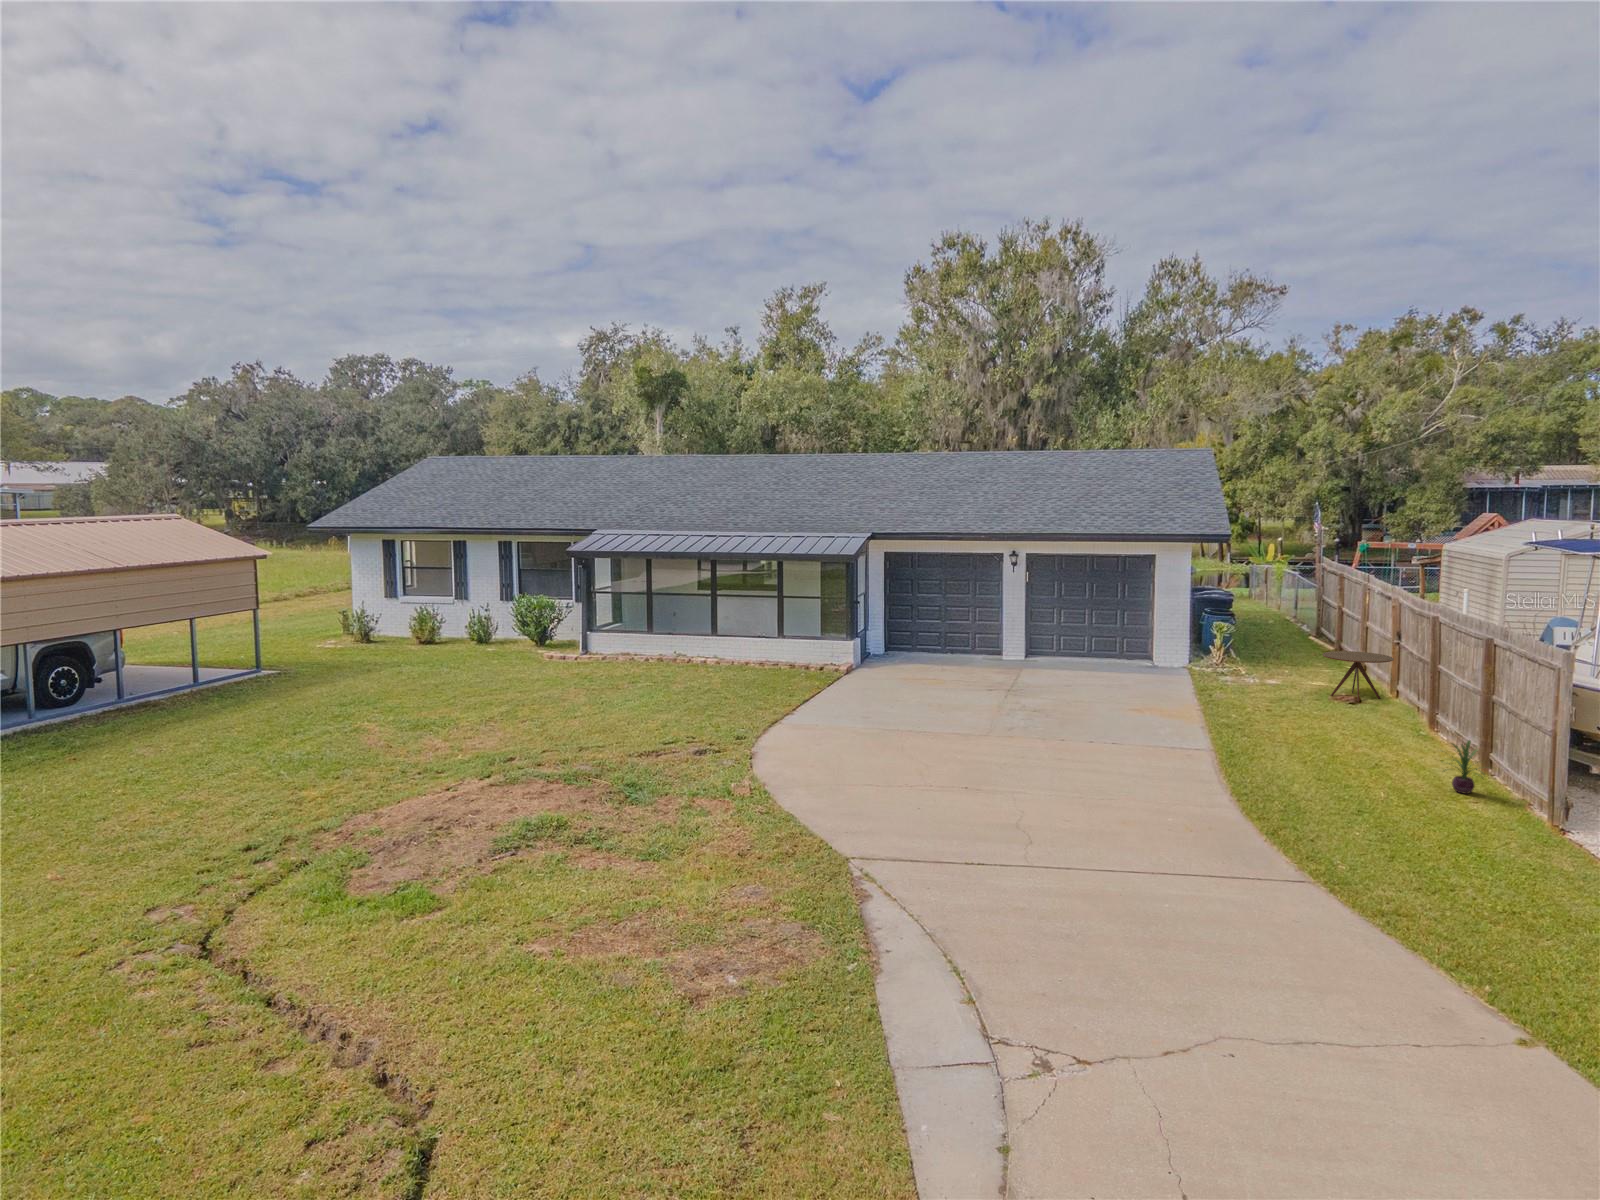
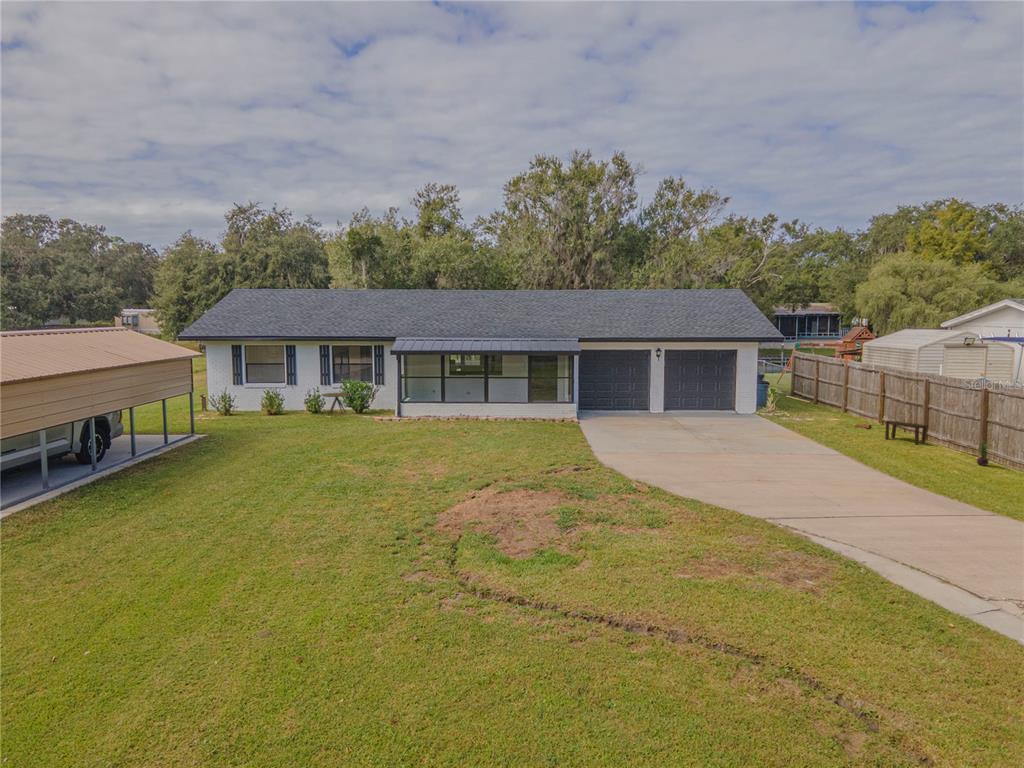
round table: present [1323,651,1394,702] -> present [322,393,351,414]
bench: none [1356,692,1431,743] -> present [885,421,928,445]

